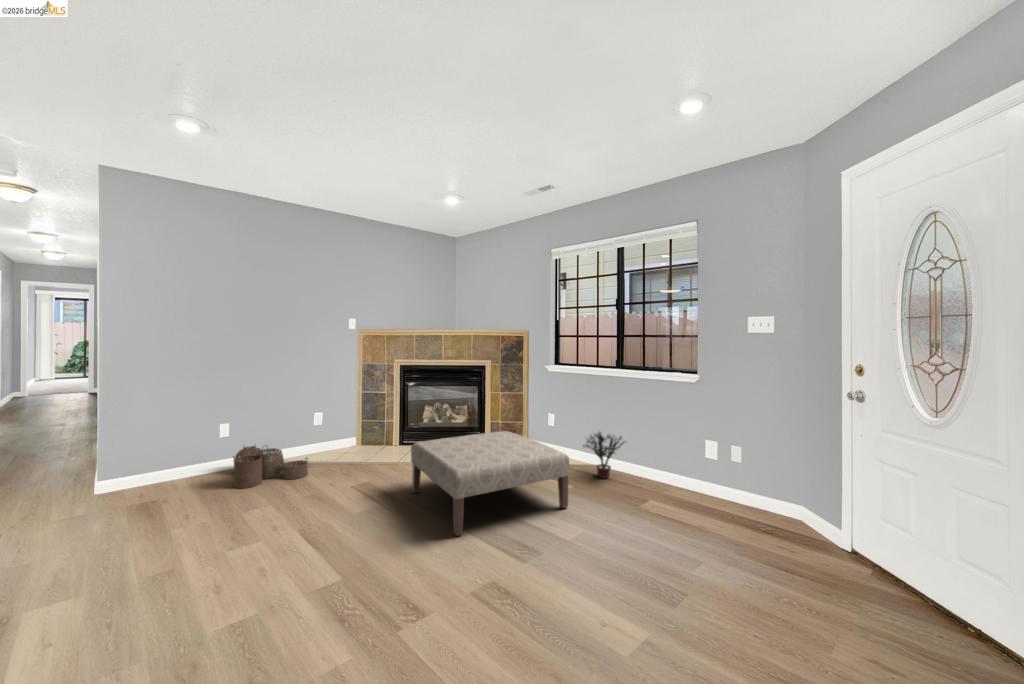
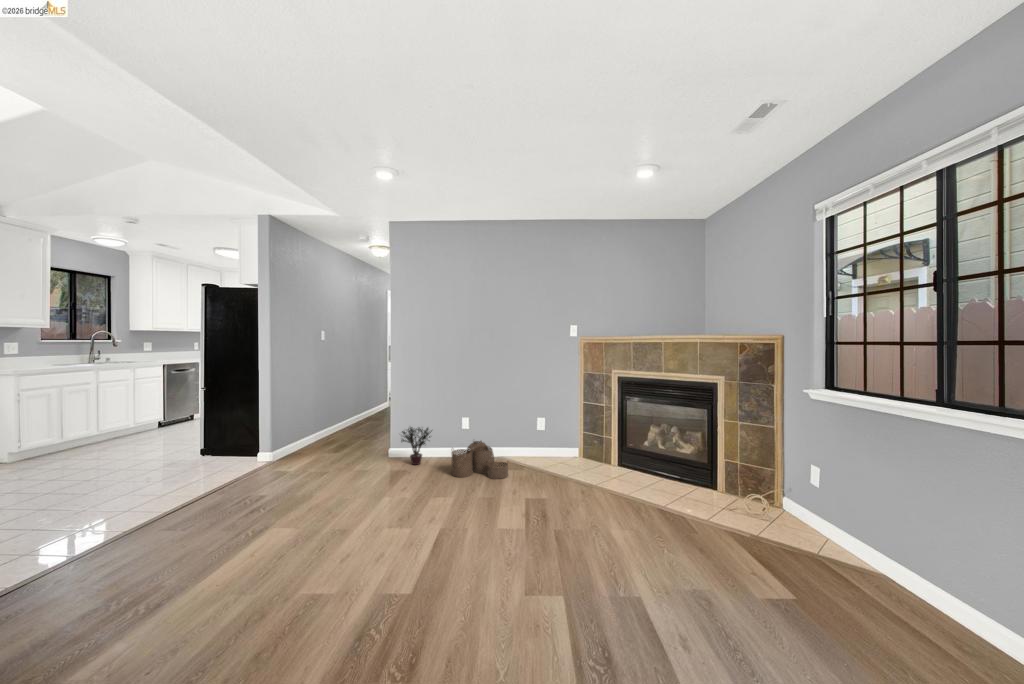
ottoman: present [411,431,569,536] -> none [529,471,735,642]
potted plant: present [583,432,624,478] -> present [401,427,432,465]

